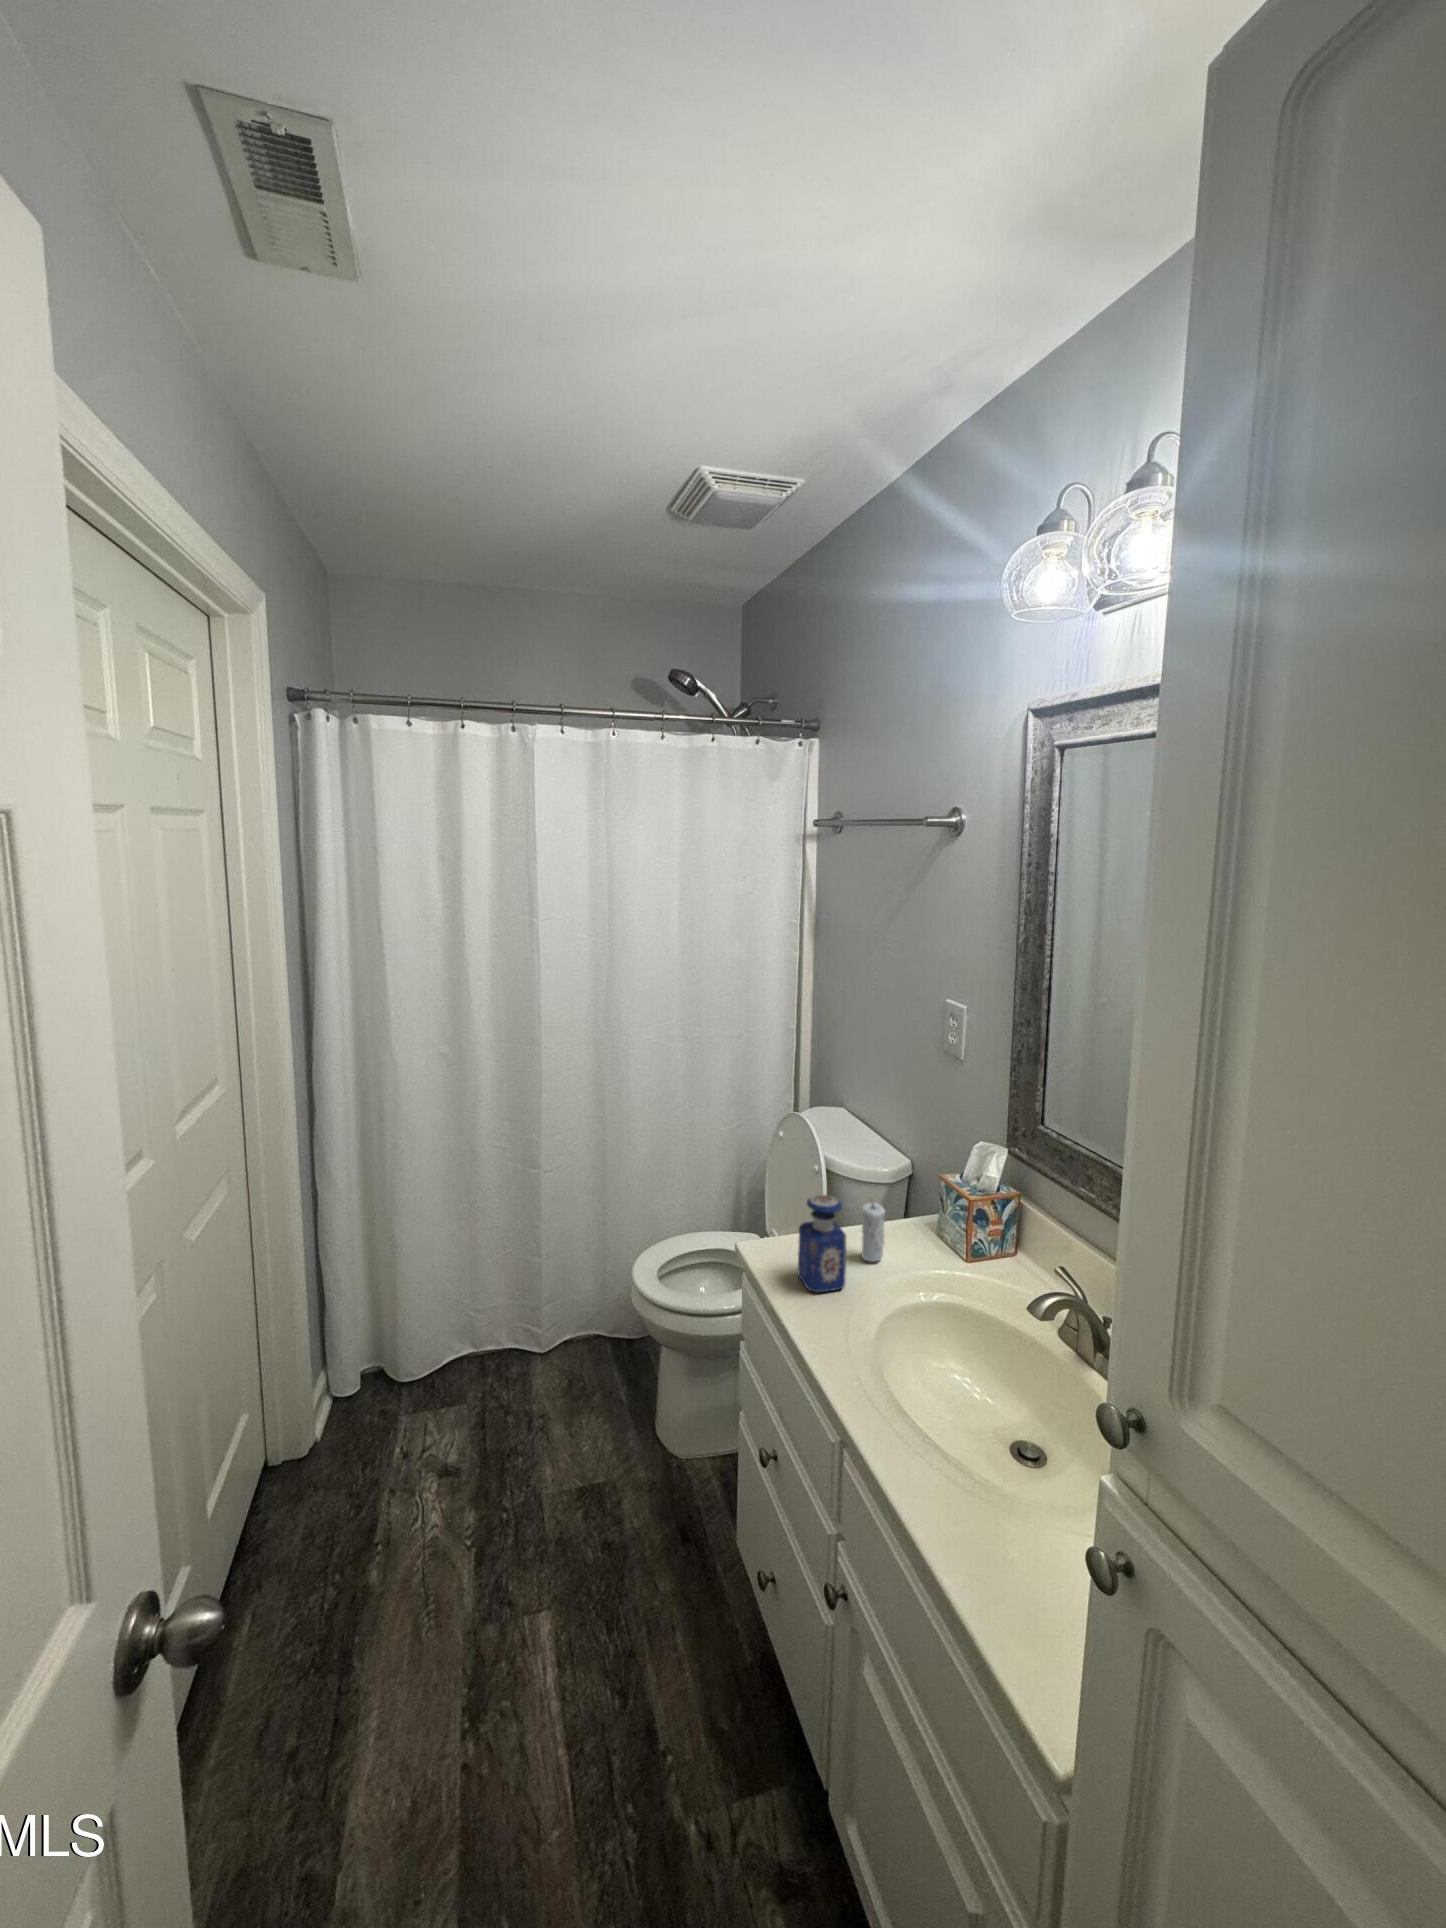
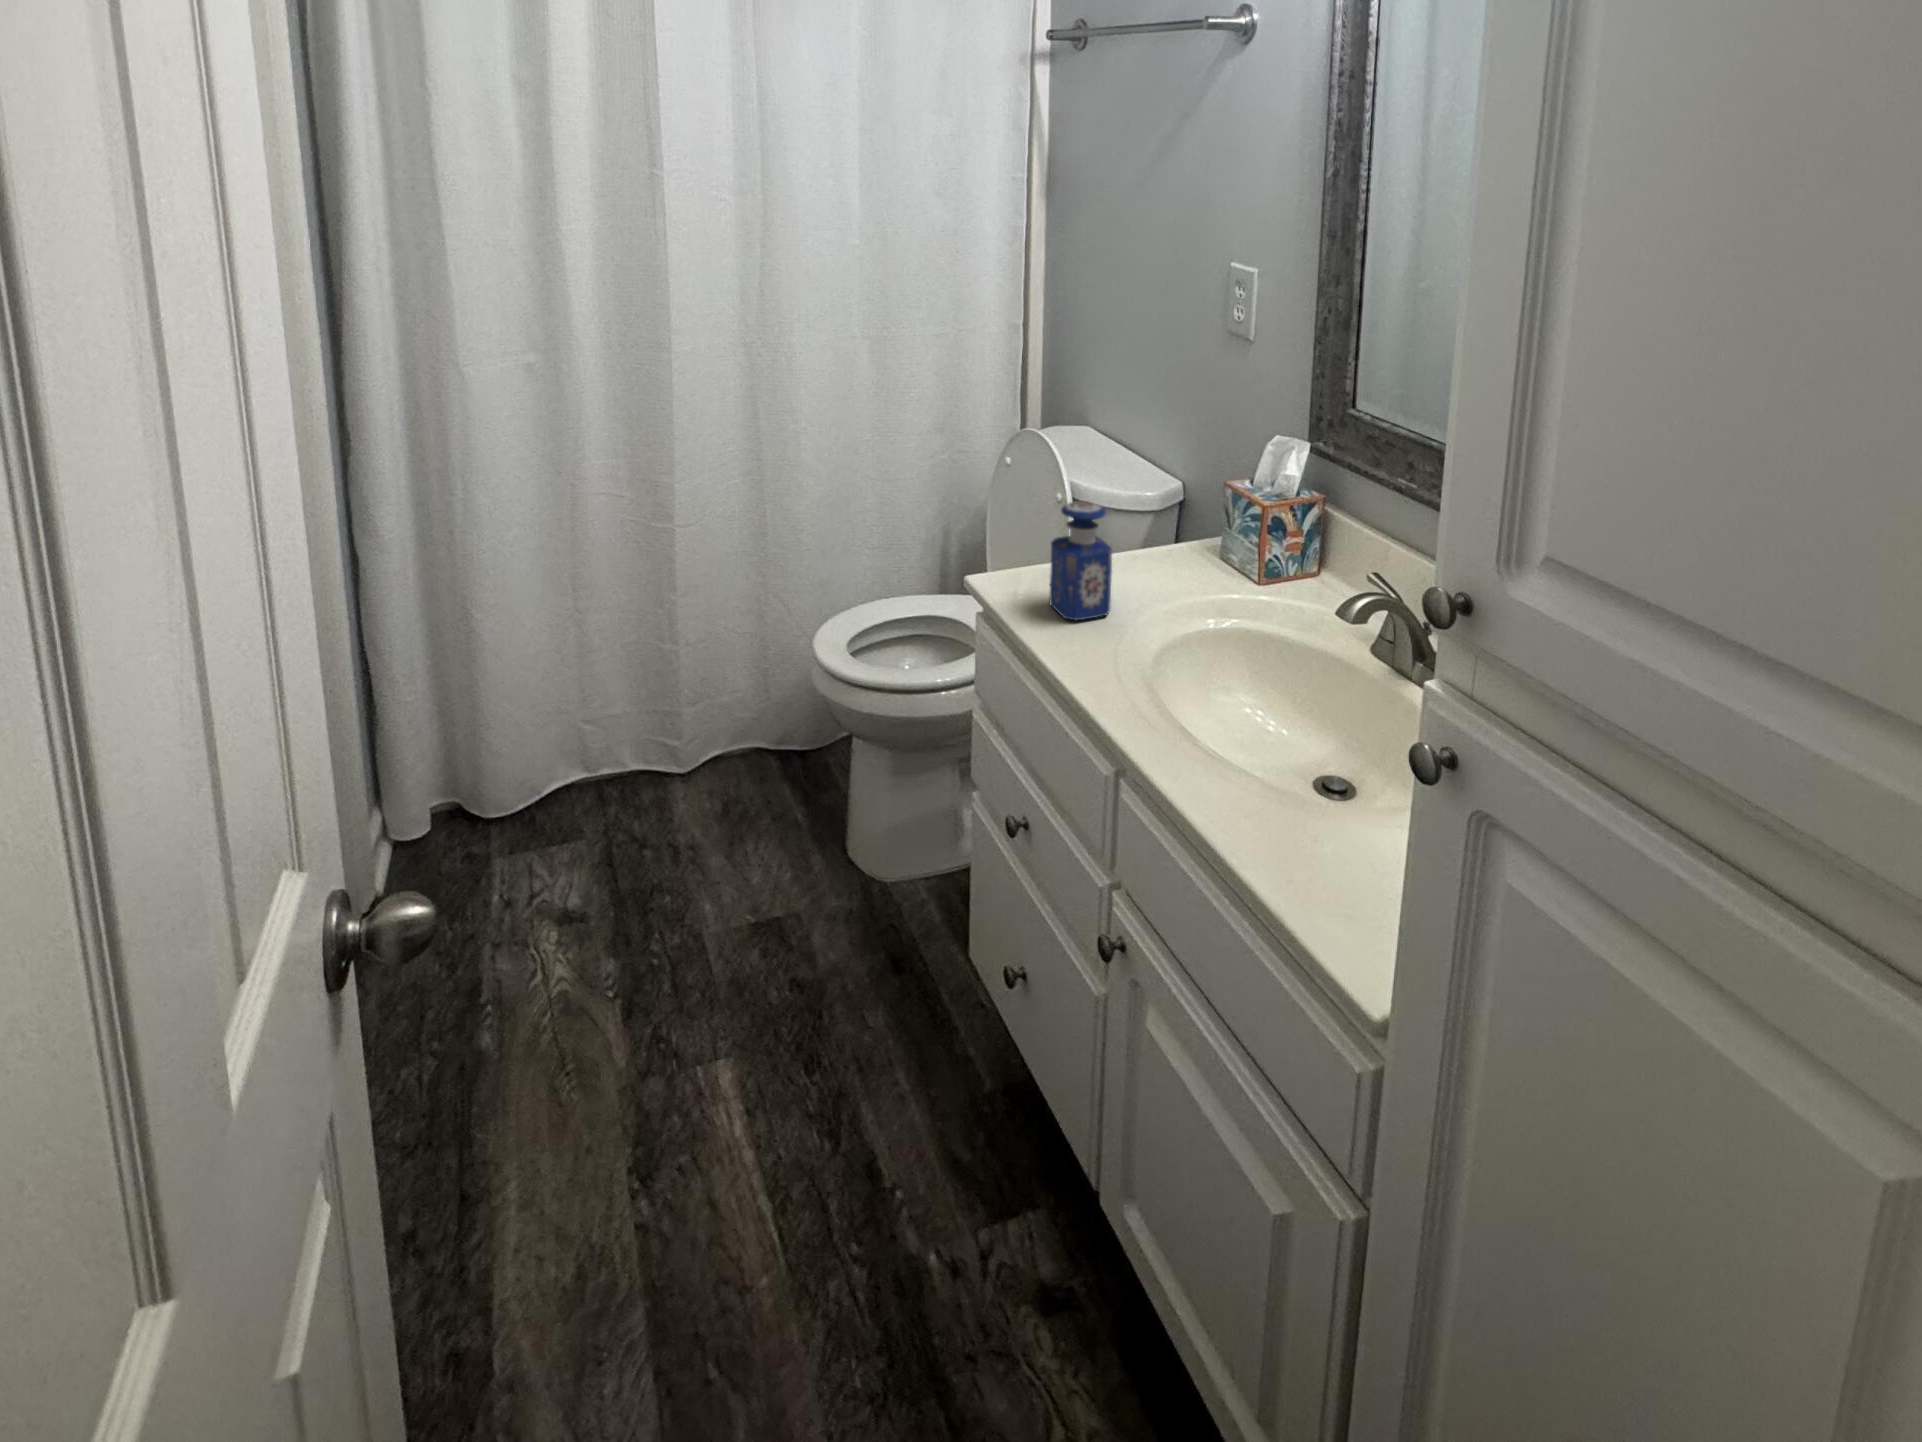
candle: present [861,1202,885,1261] -> none [1127,502,1159,586]

